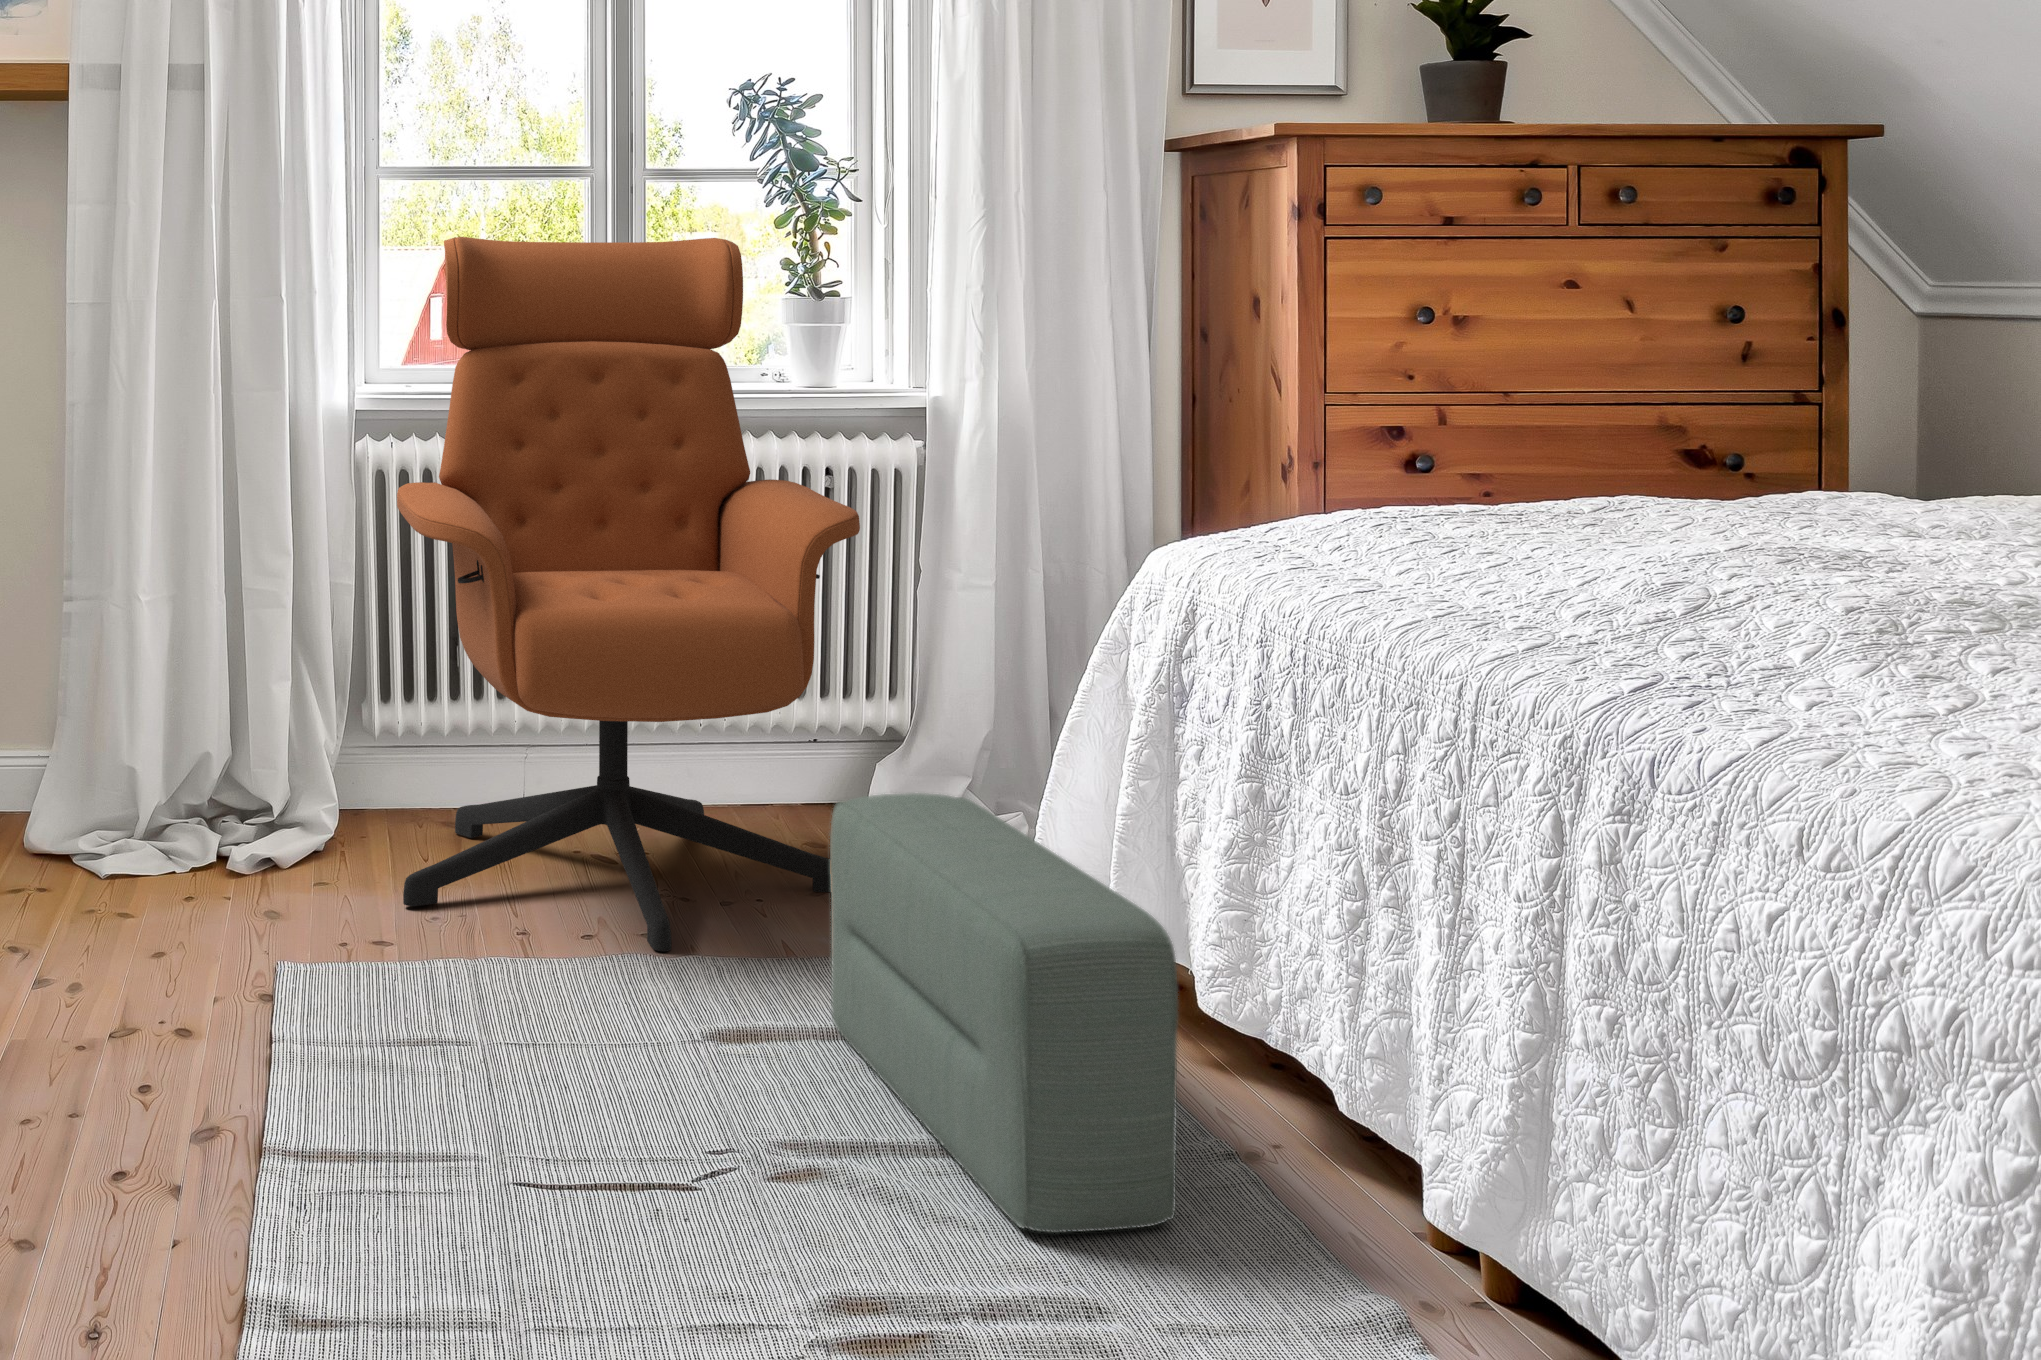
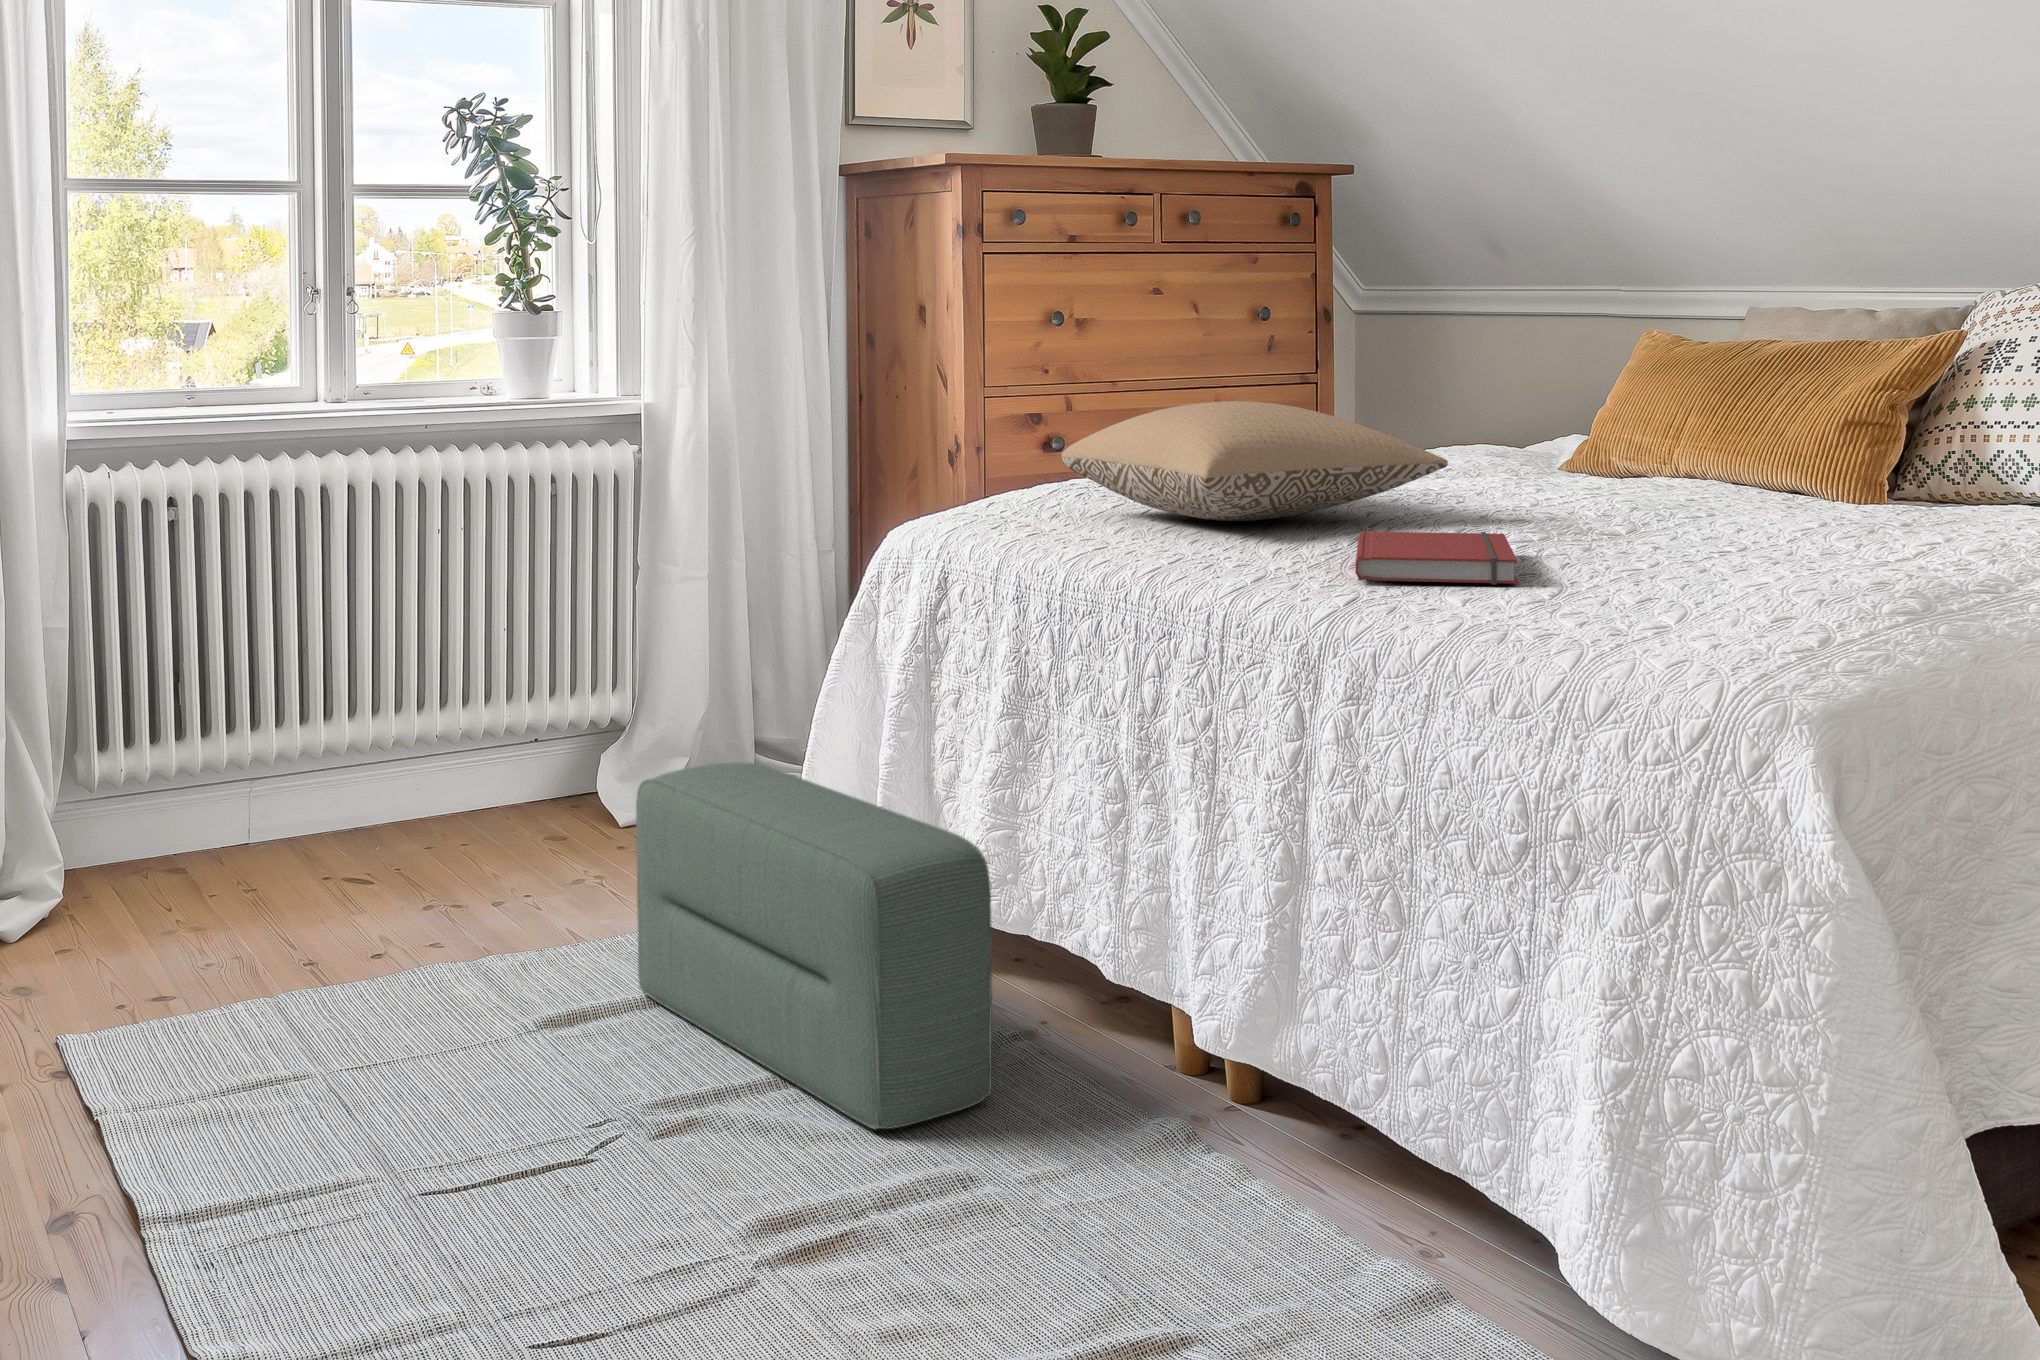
armchair: present [397,237,860,951] -> none [130,252,617,954]
pillow: none [1346,430,1880,575] -> present [1061,401,1448,521]
book: none [1647,602,1919,691] -> present [1355,531,1517,585]

